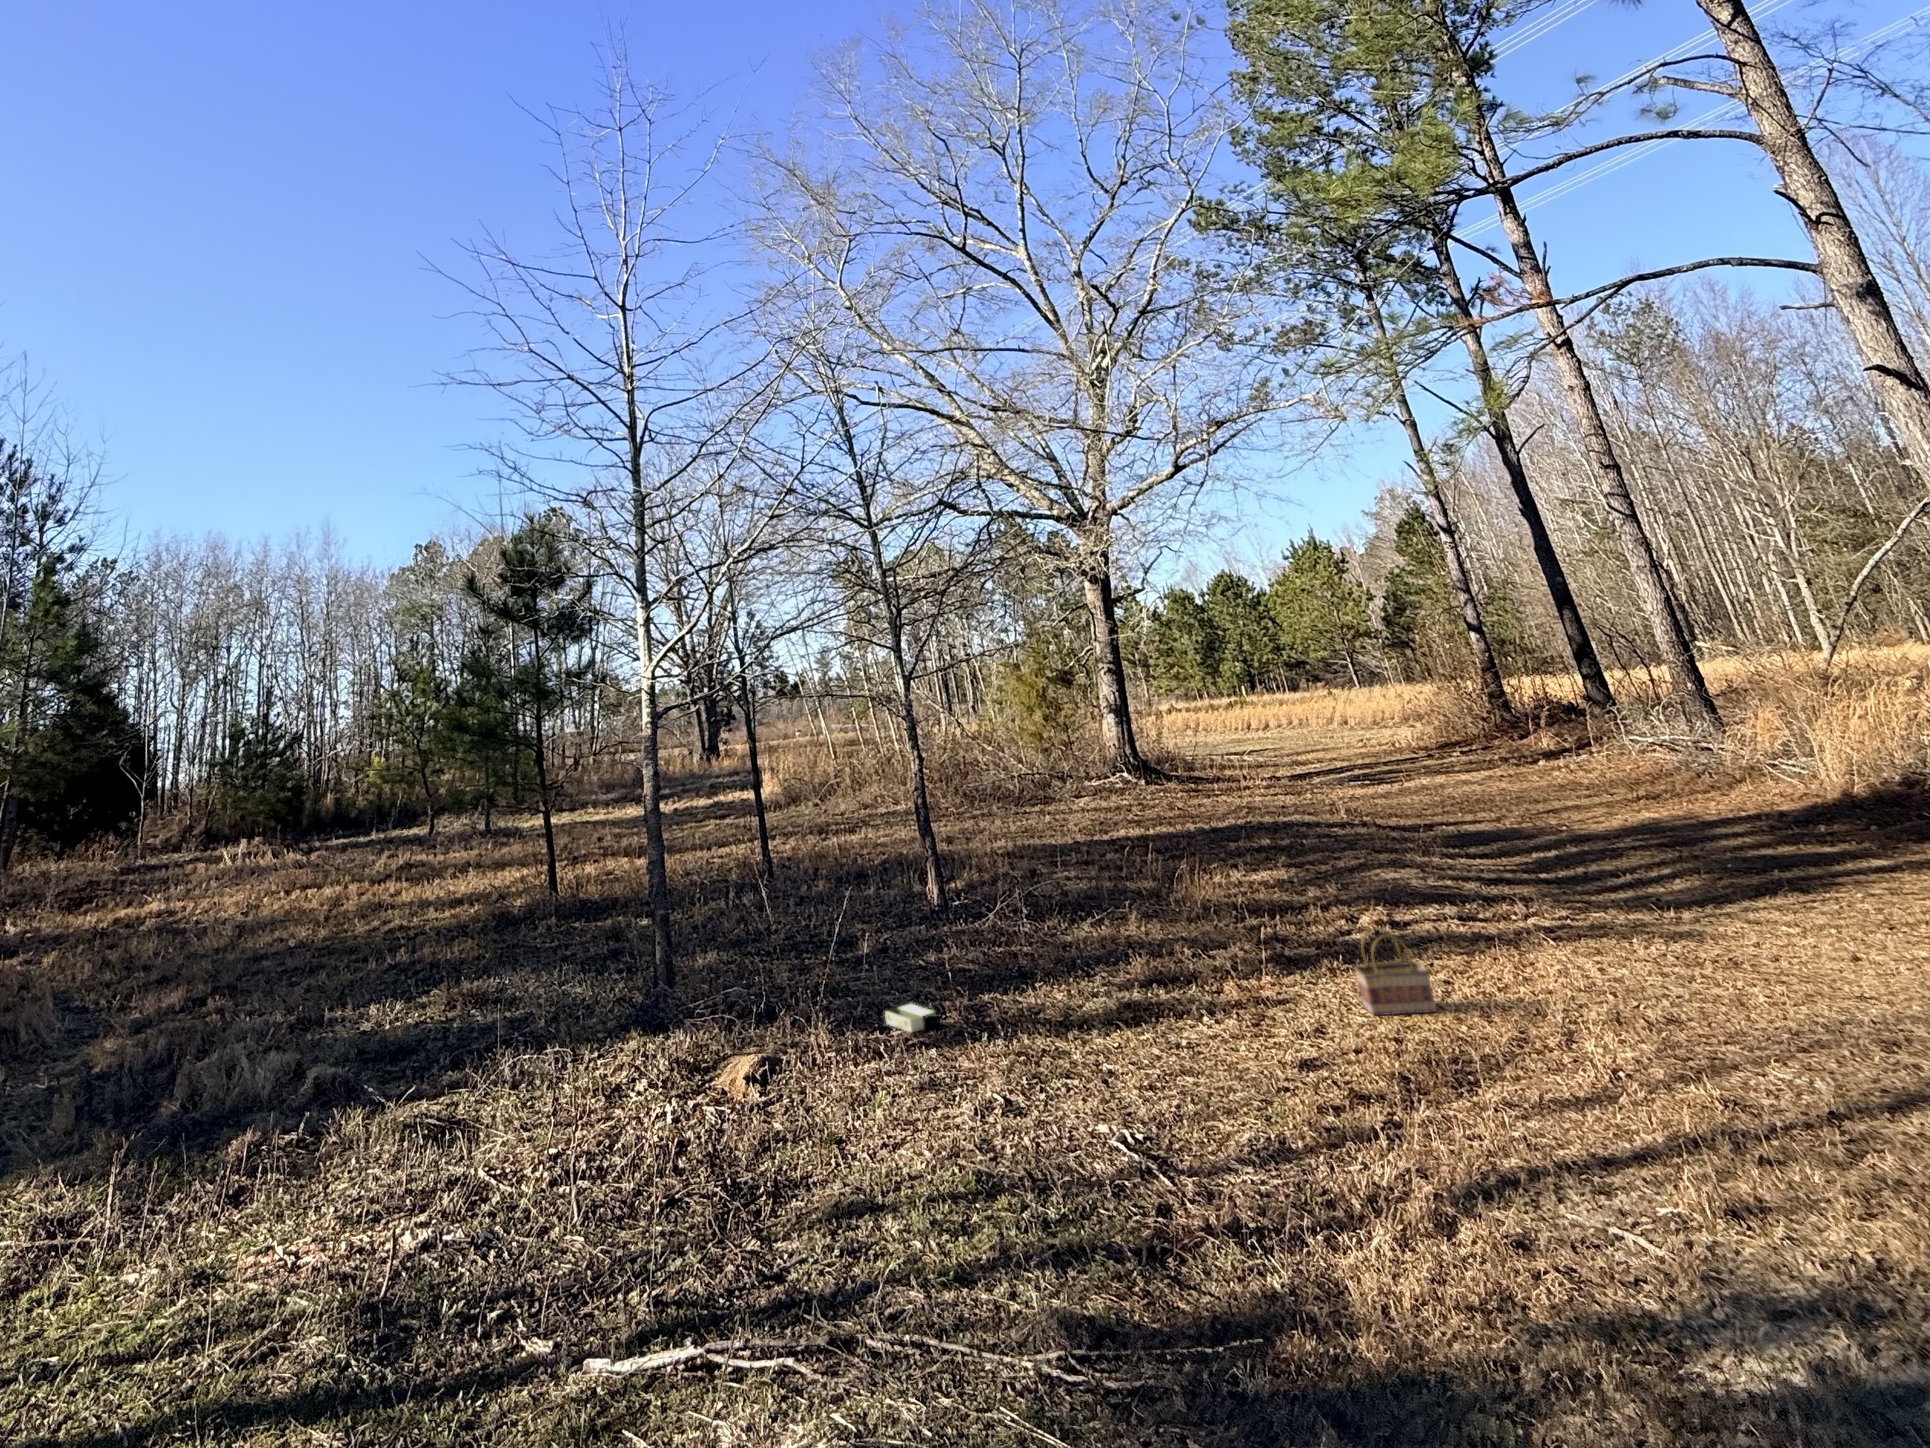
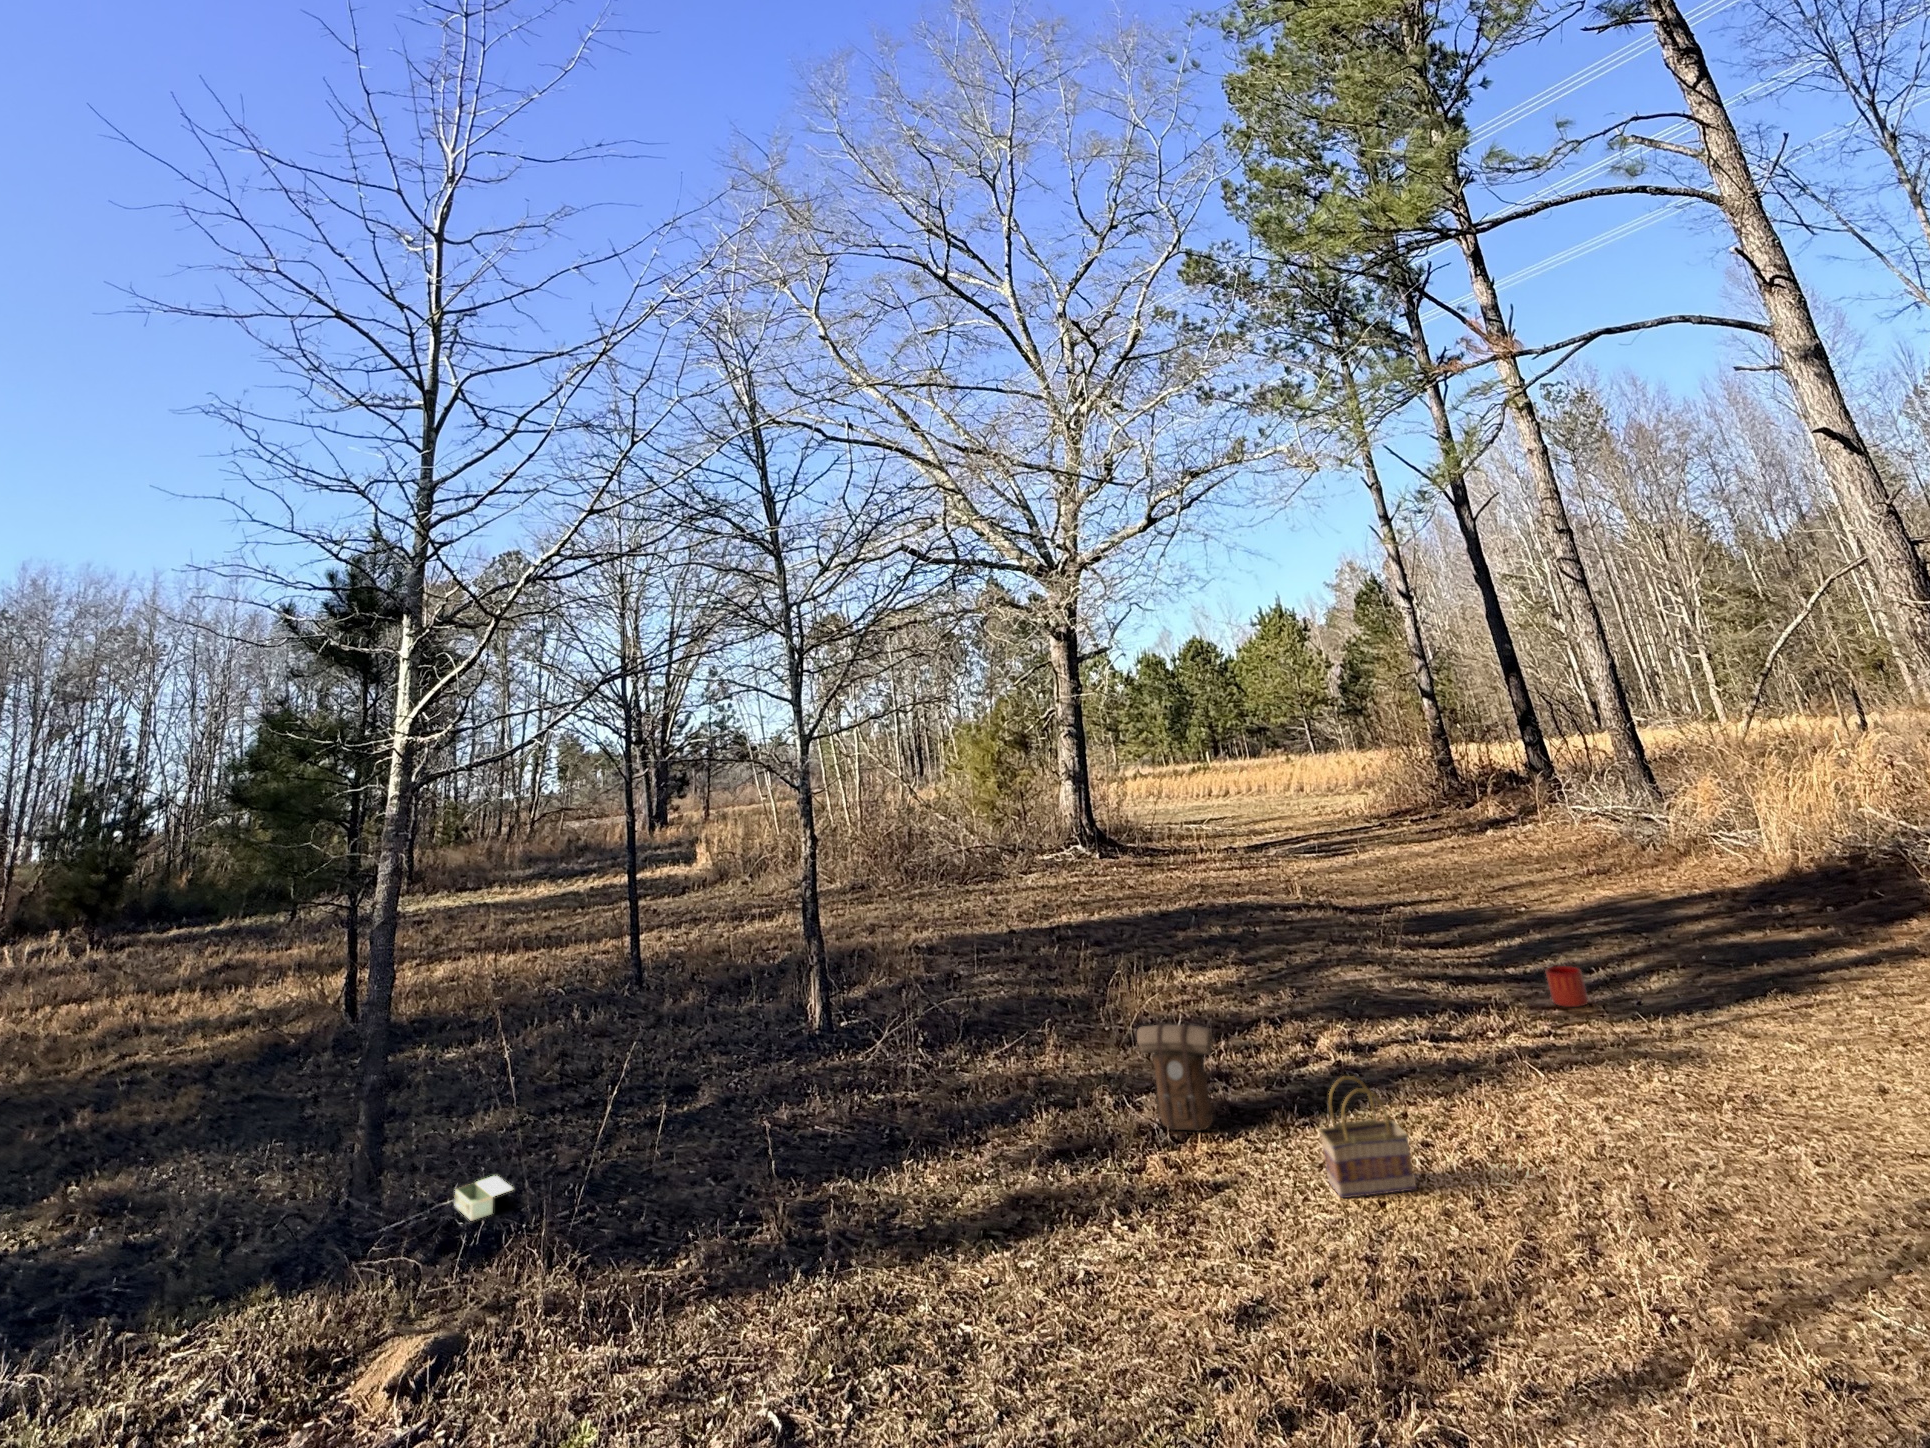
planter: none [1575,867,1617,902] -> present [1545,966,1588,1007]
backpack: none [1196,892,1266,975] -> present [1137,1023,1215,1131]
toolbox: present [885,1004,934,1032] -> present [455,1176,513,1221]

